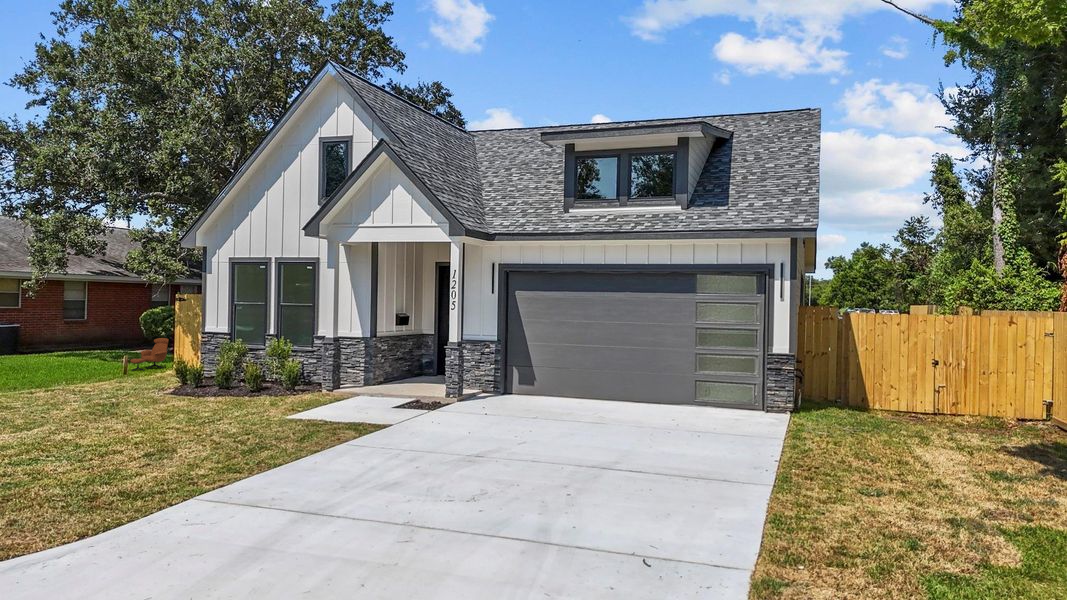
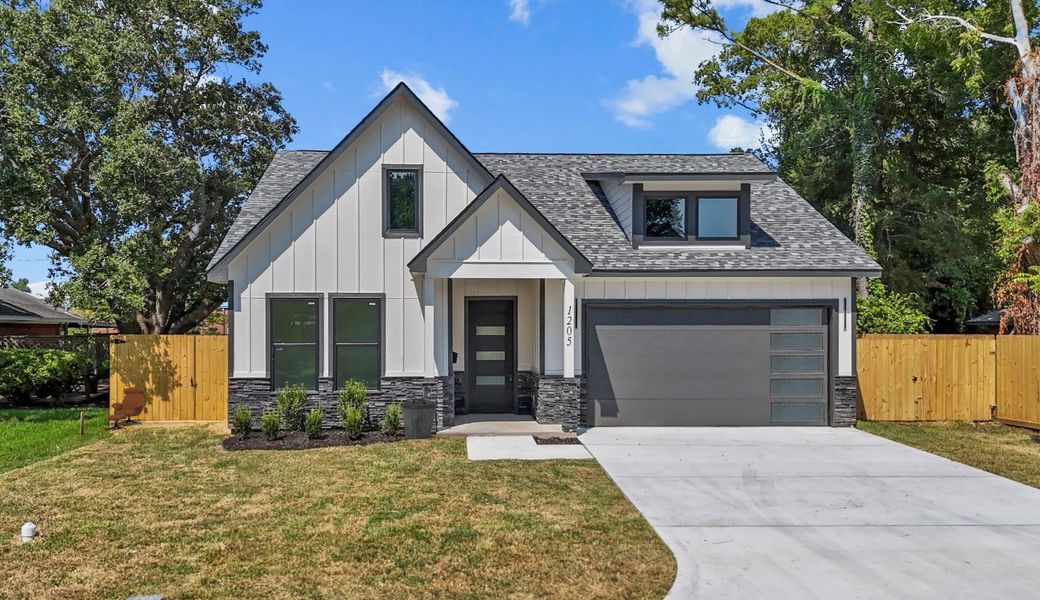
trash can: none [315,355,349,392] -> present [400,398,437,439]

